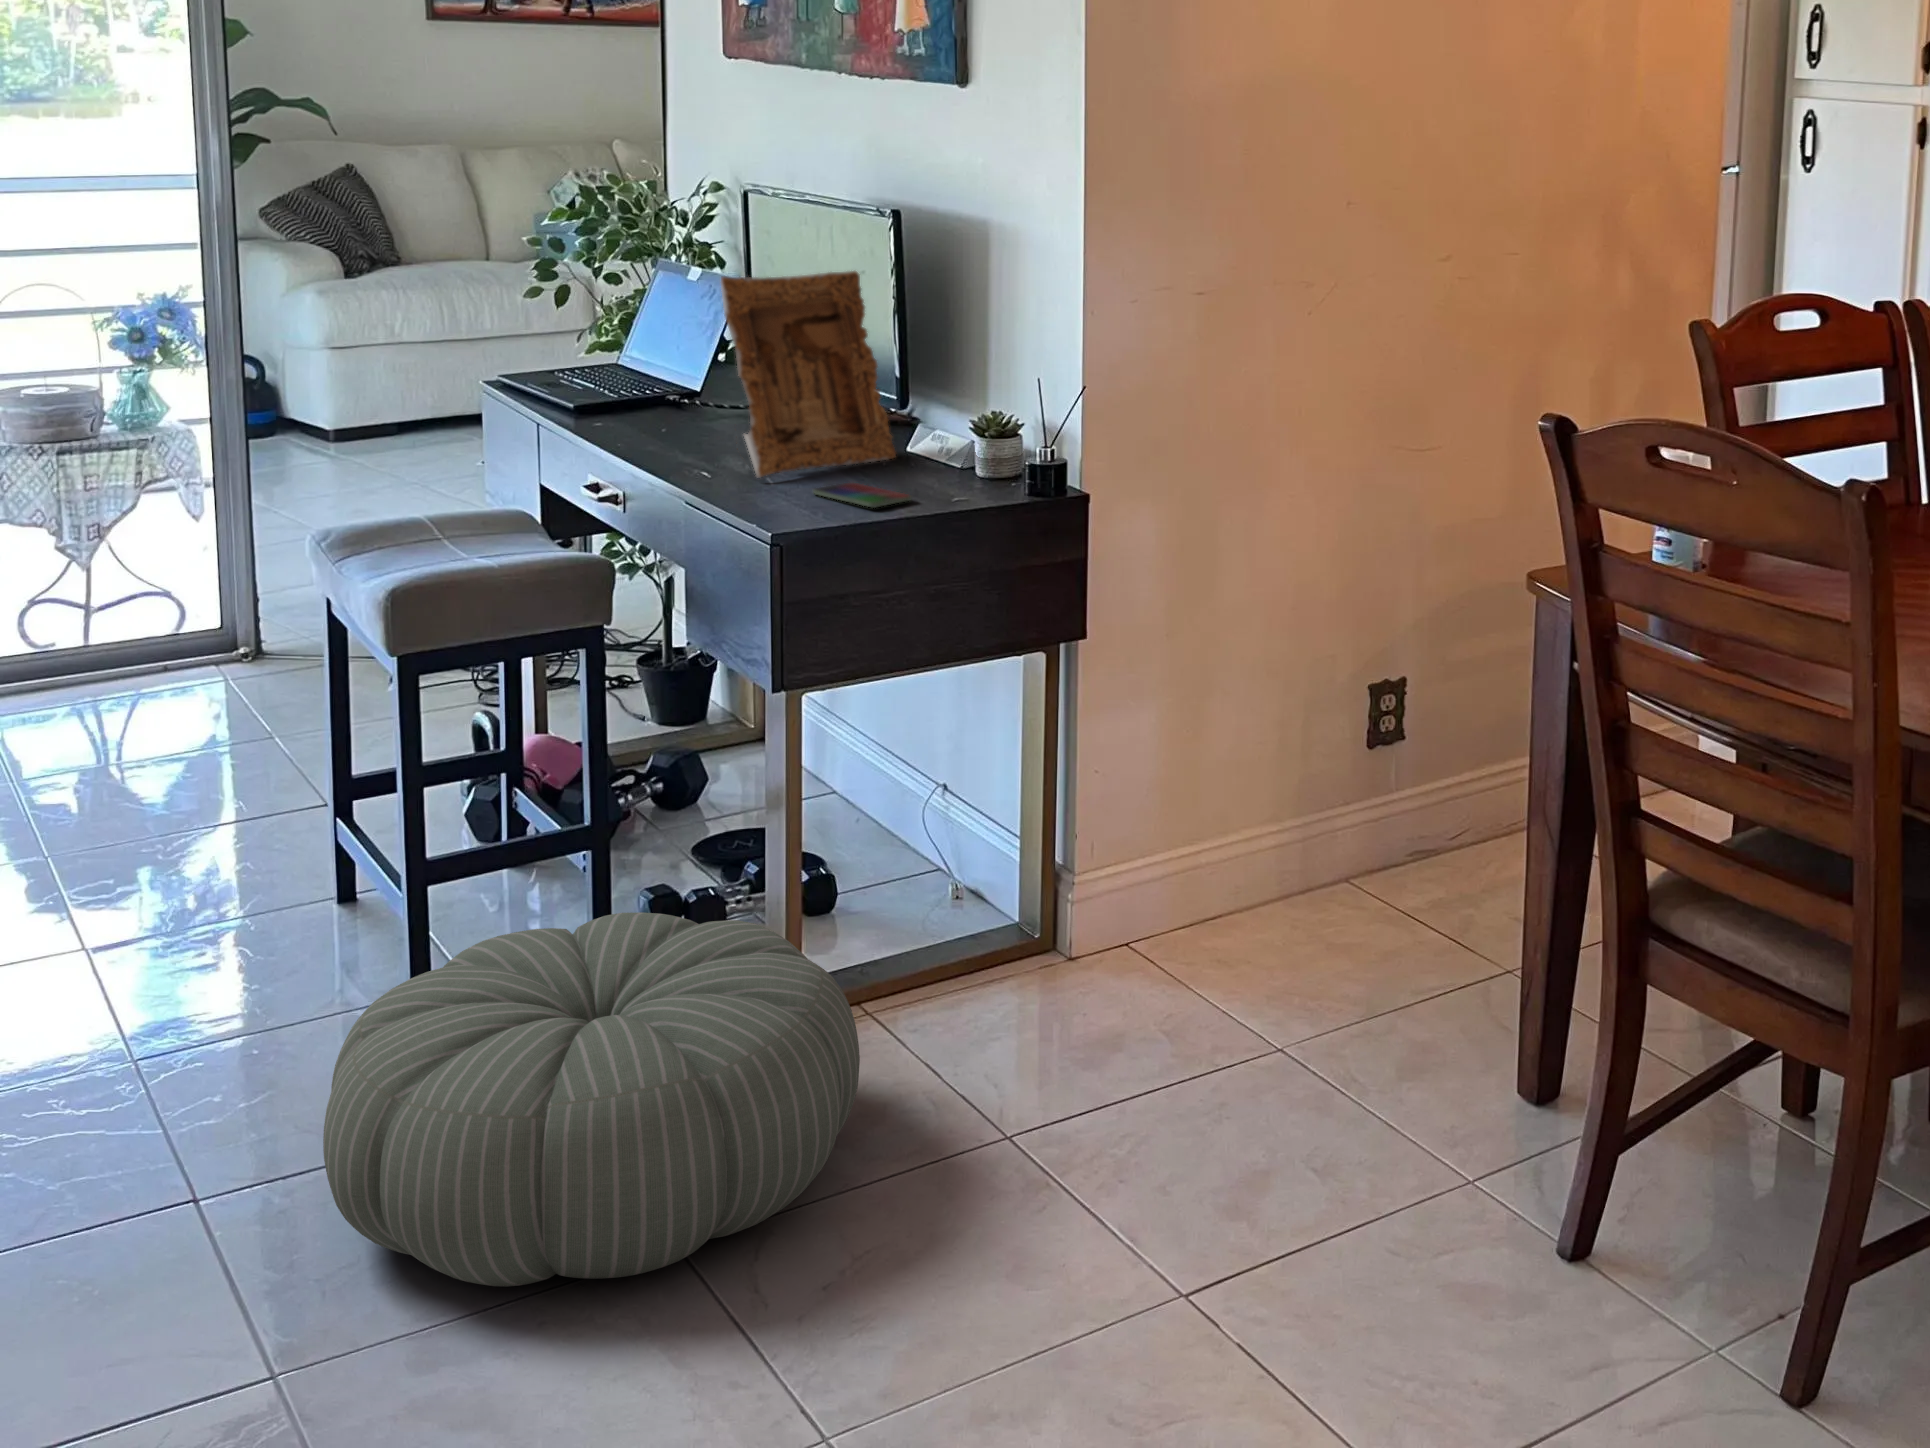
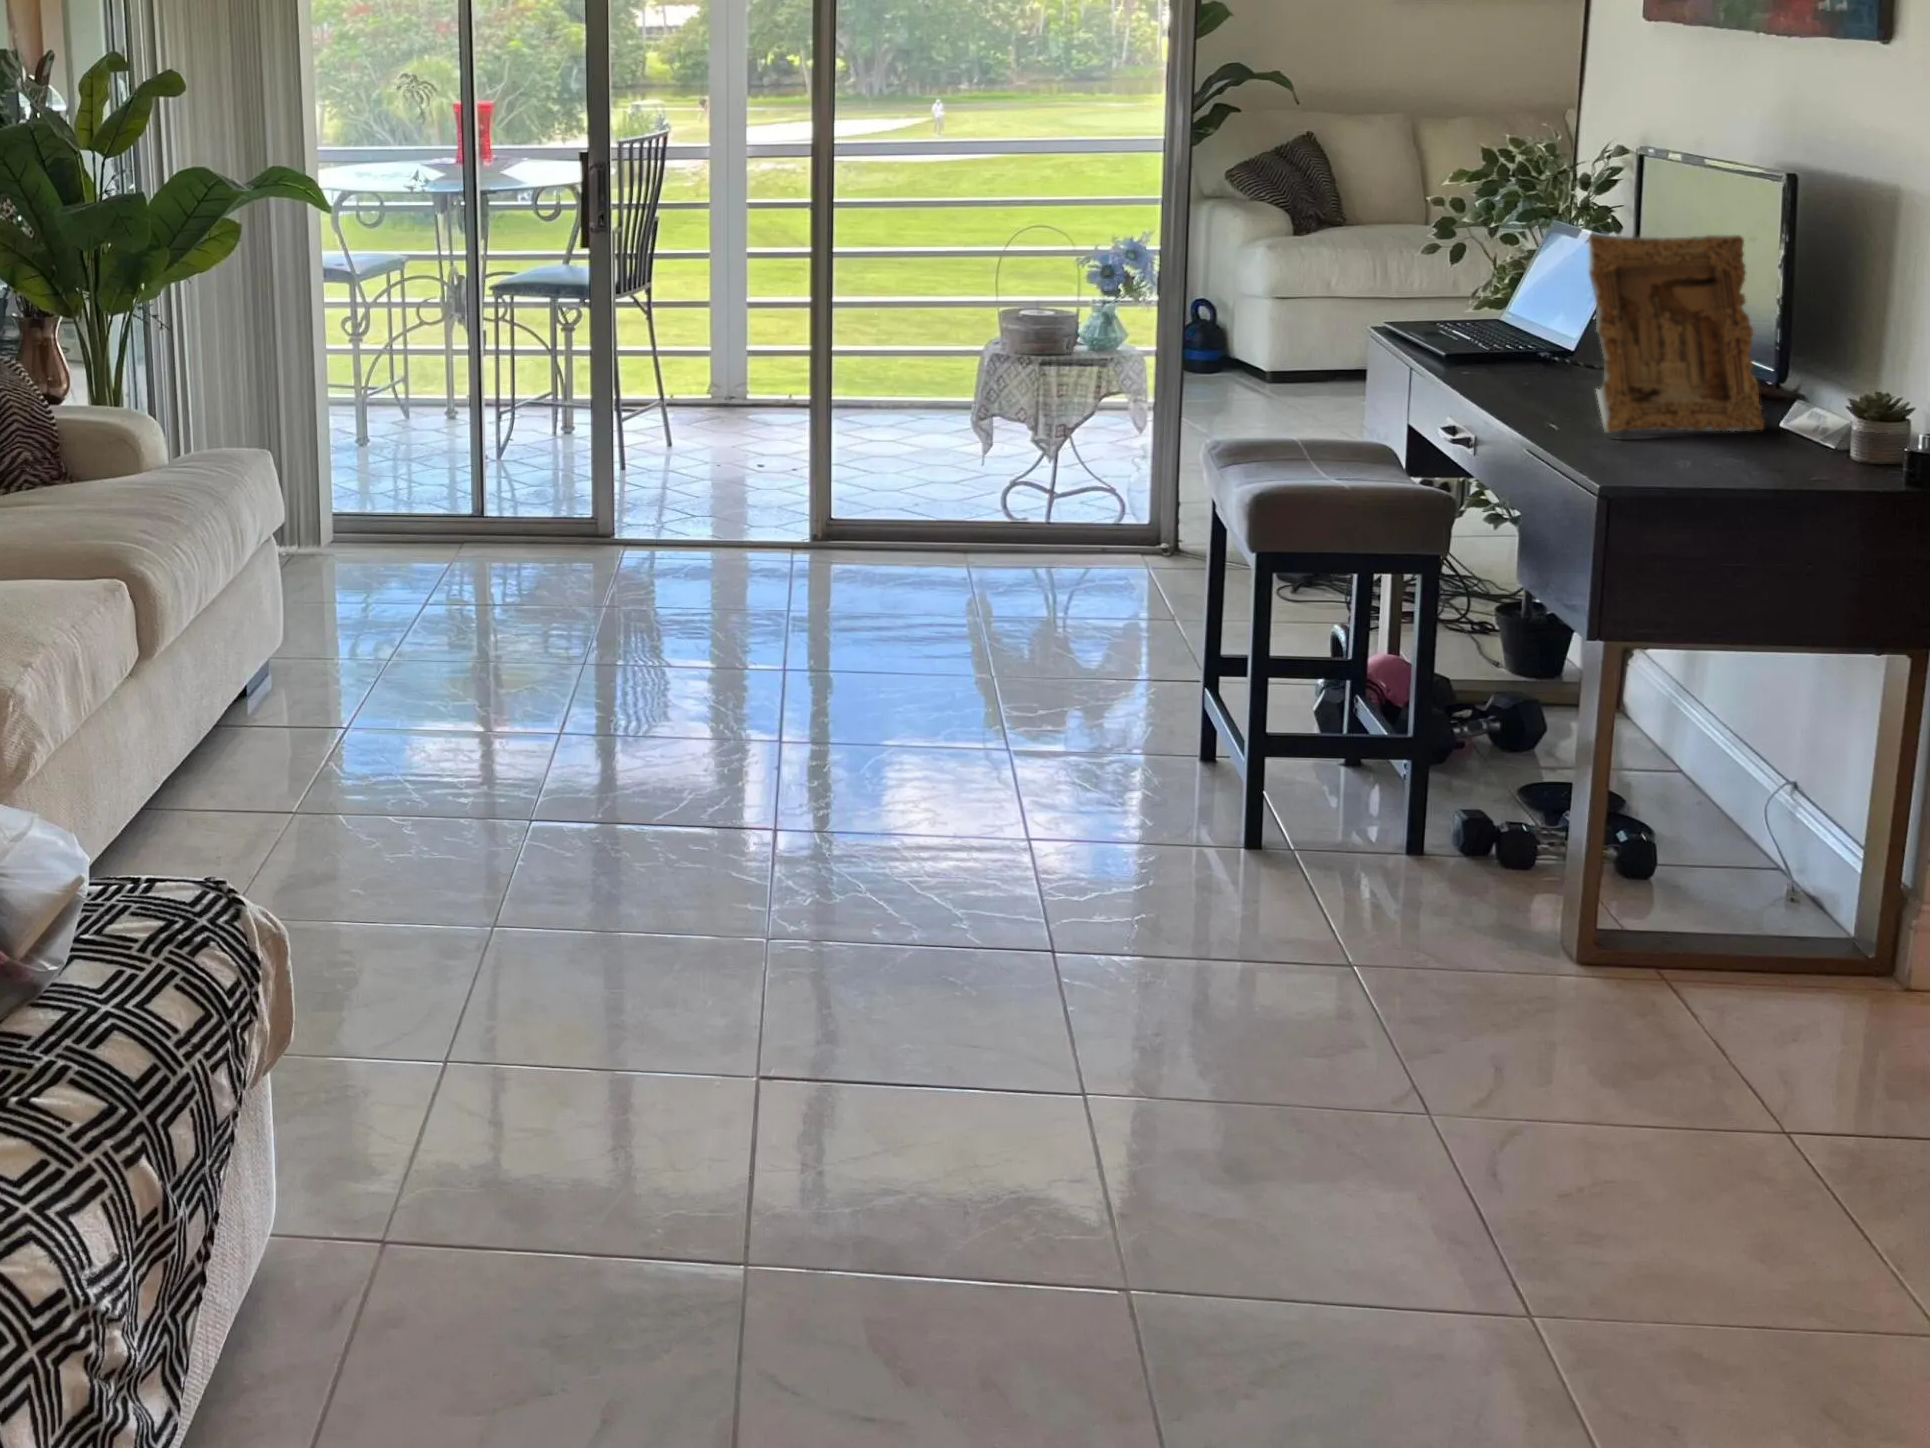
smartphone: present [813,483,912,508] -> none [1659,447,1764,472]
pouf: present [323,912,860,1287] -> none [1142,802,1625,1114]

